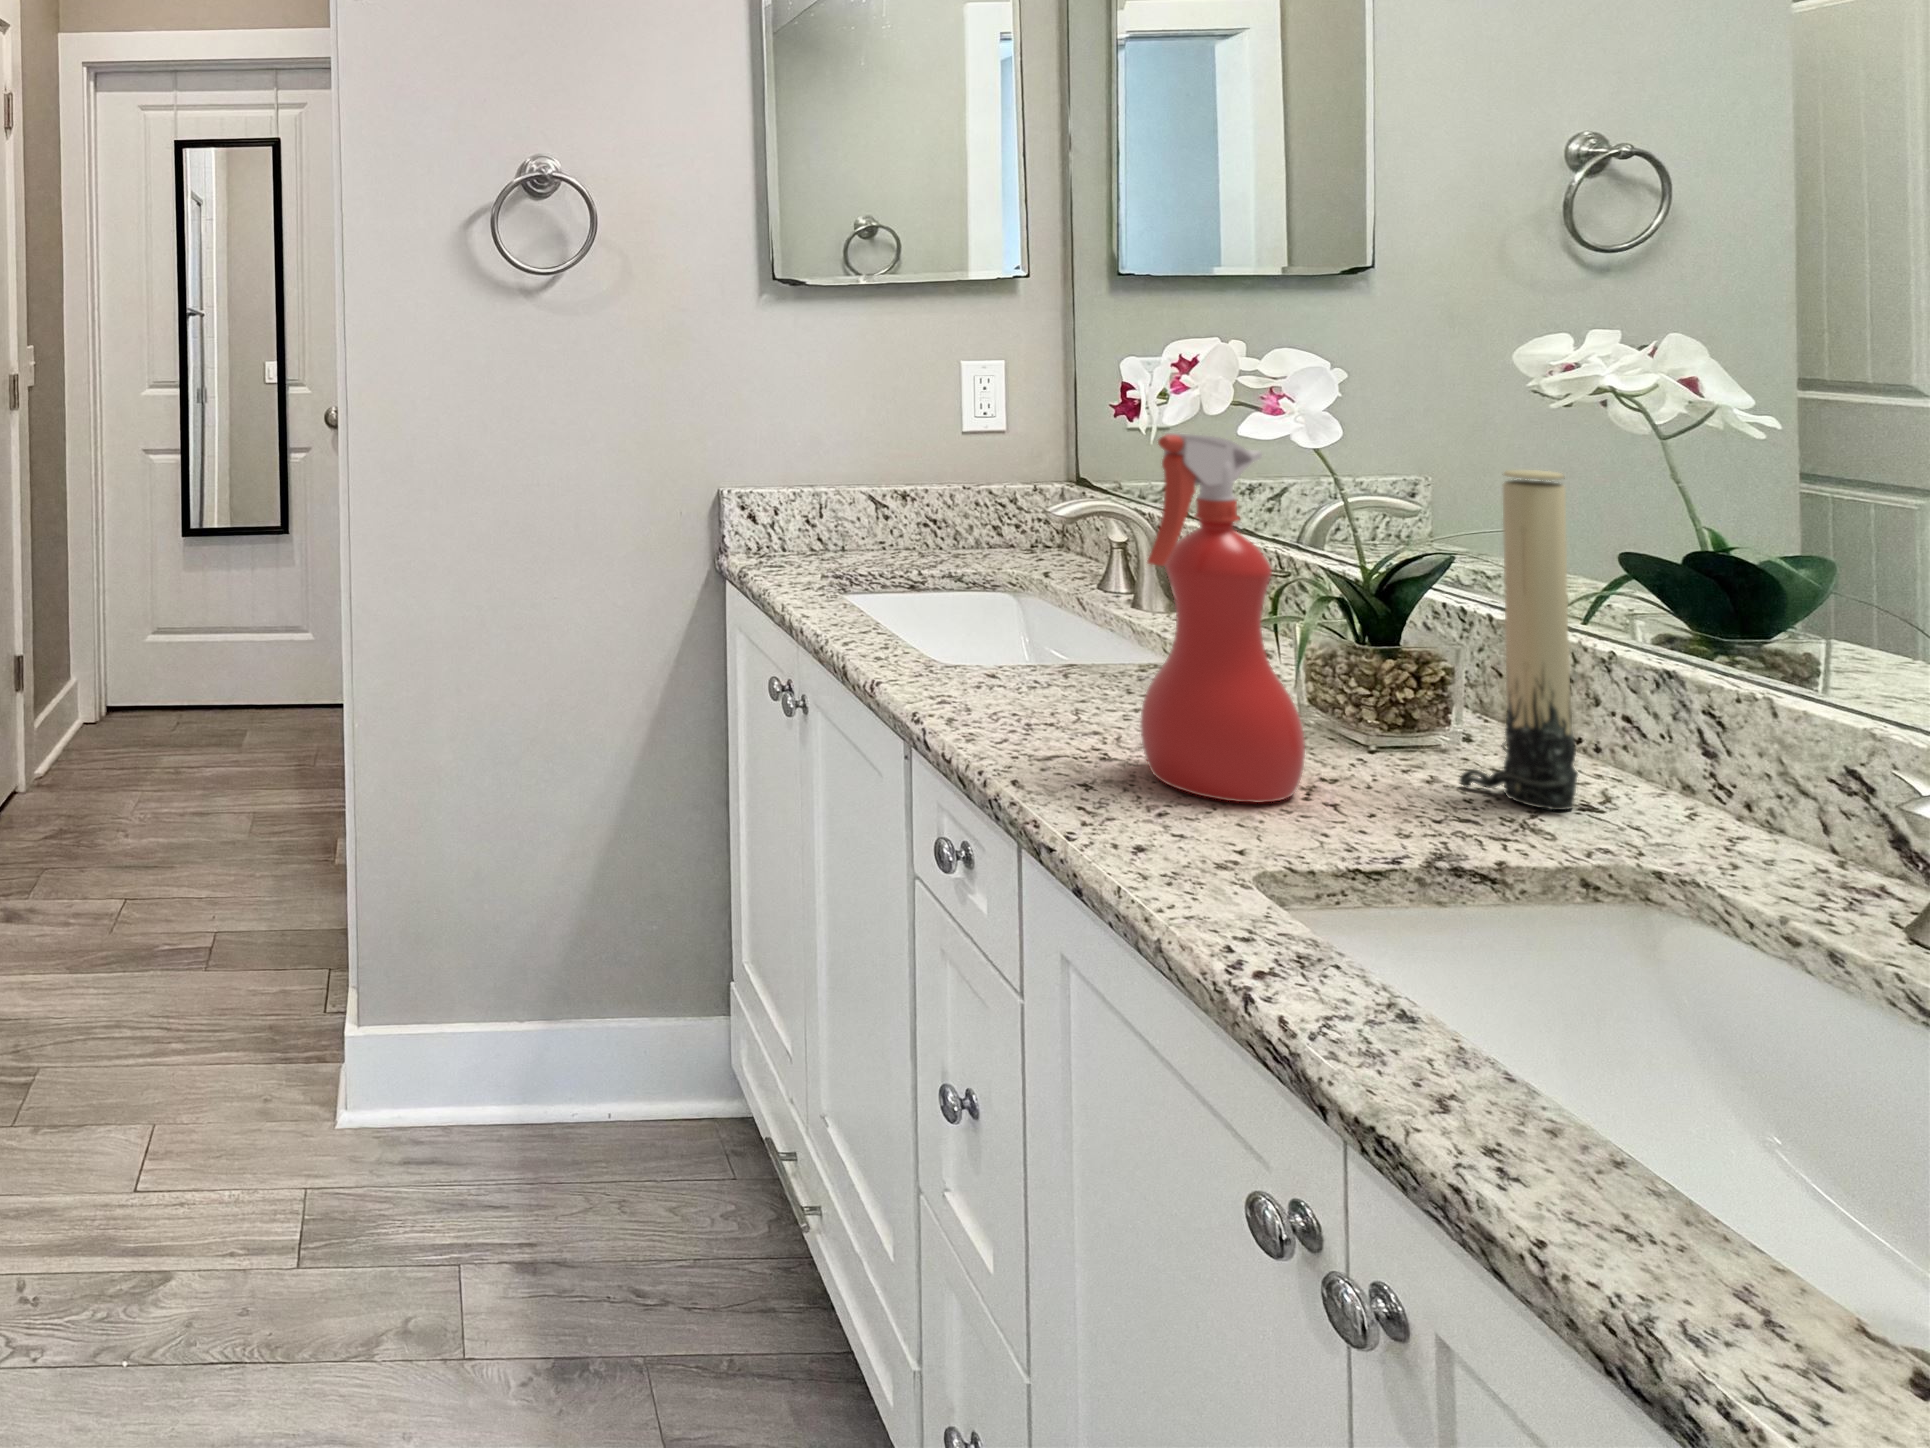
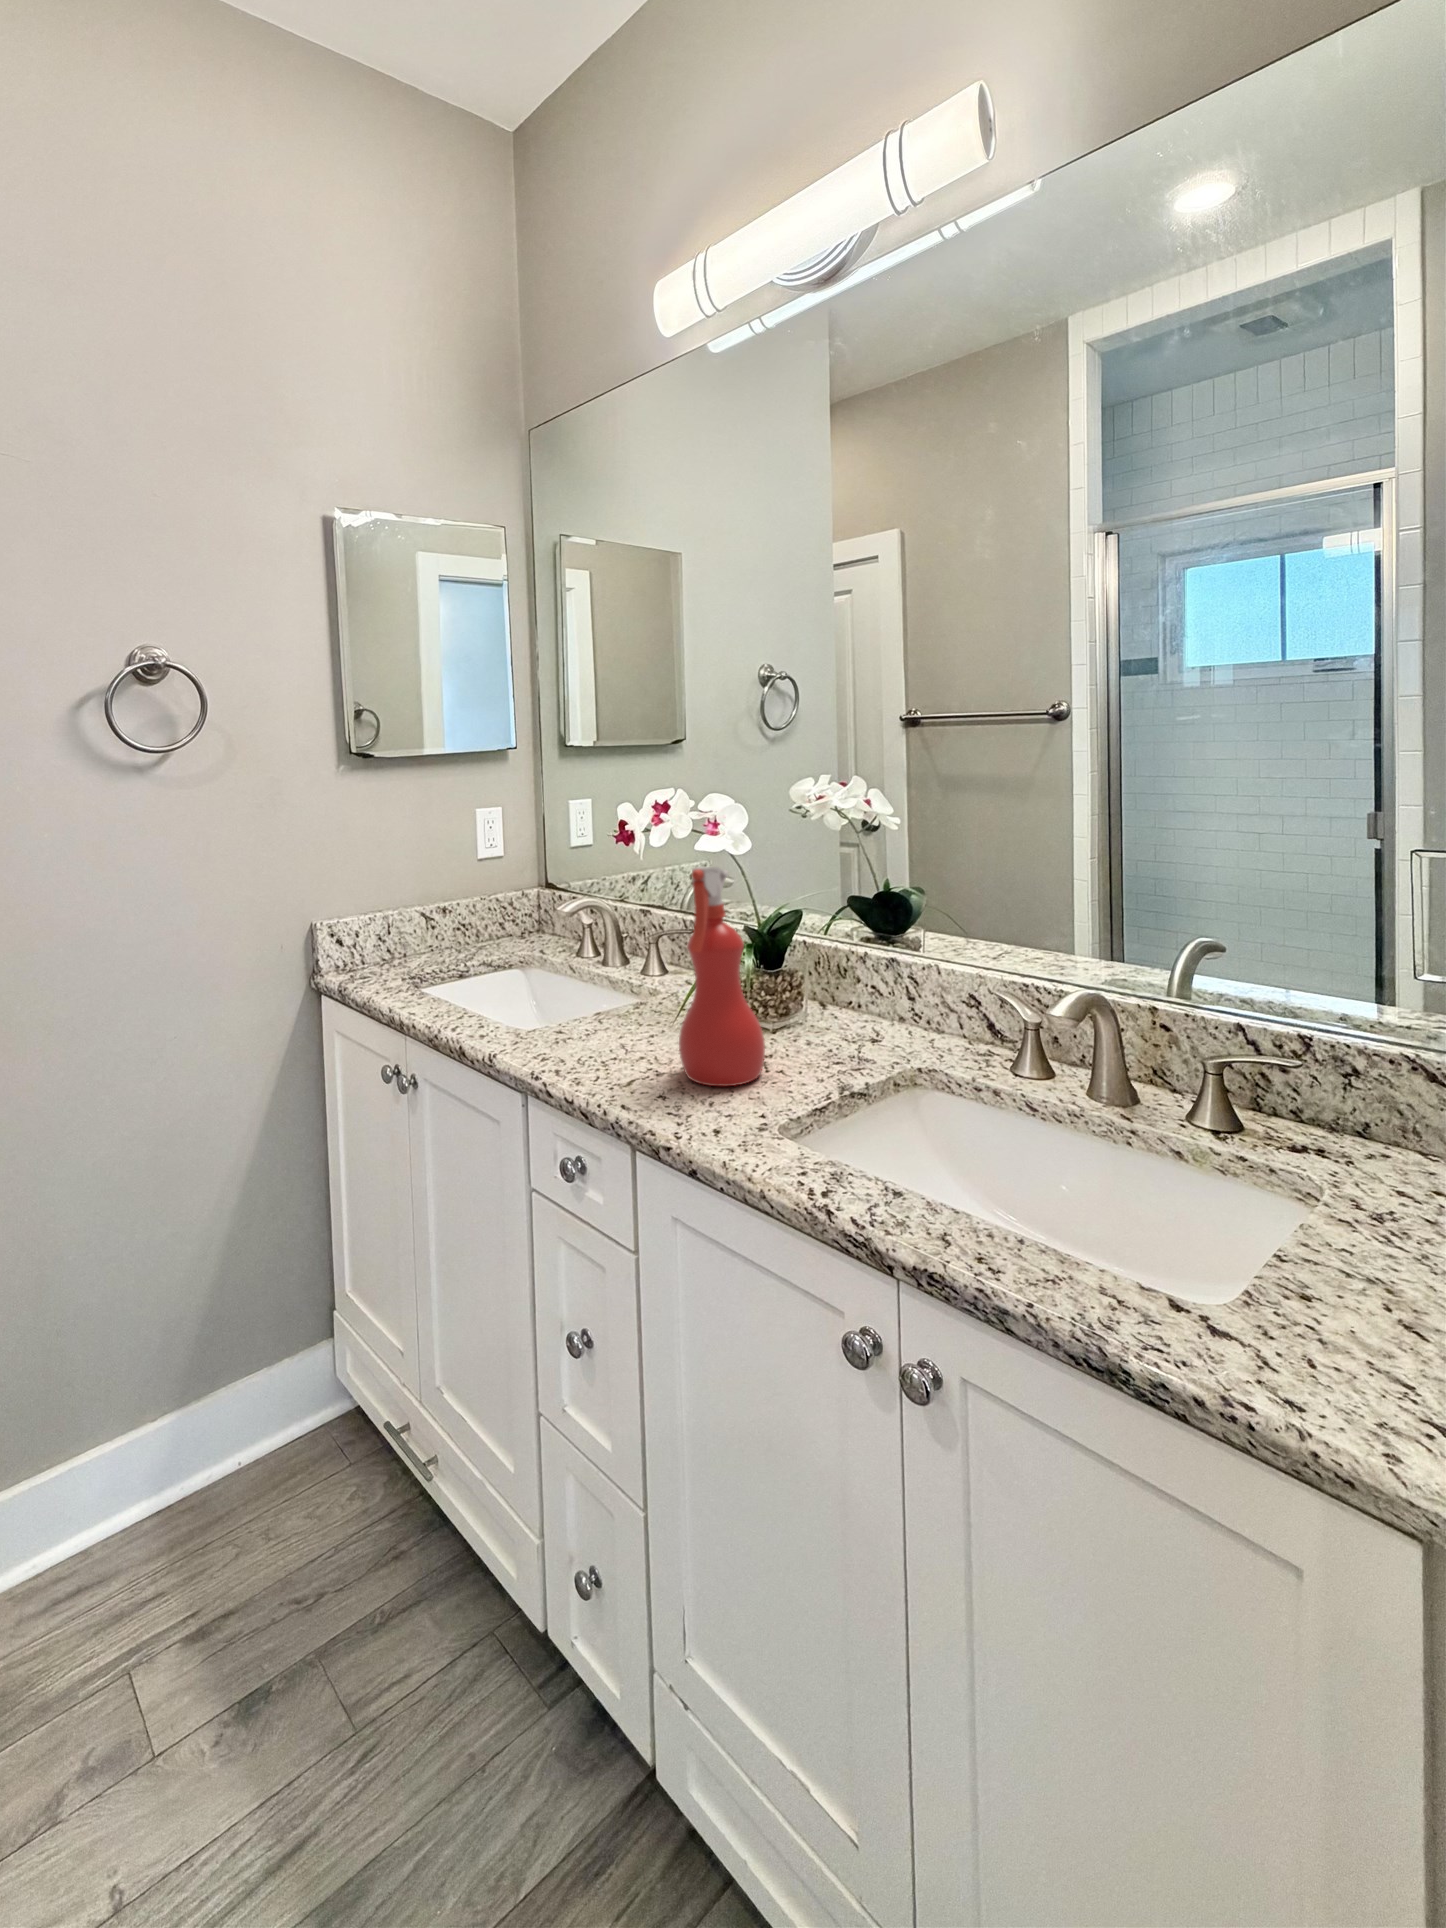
candle: present [1459,470,1578,810] -> none [821,864,873,1047]

